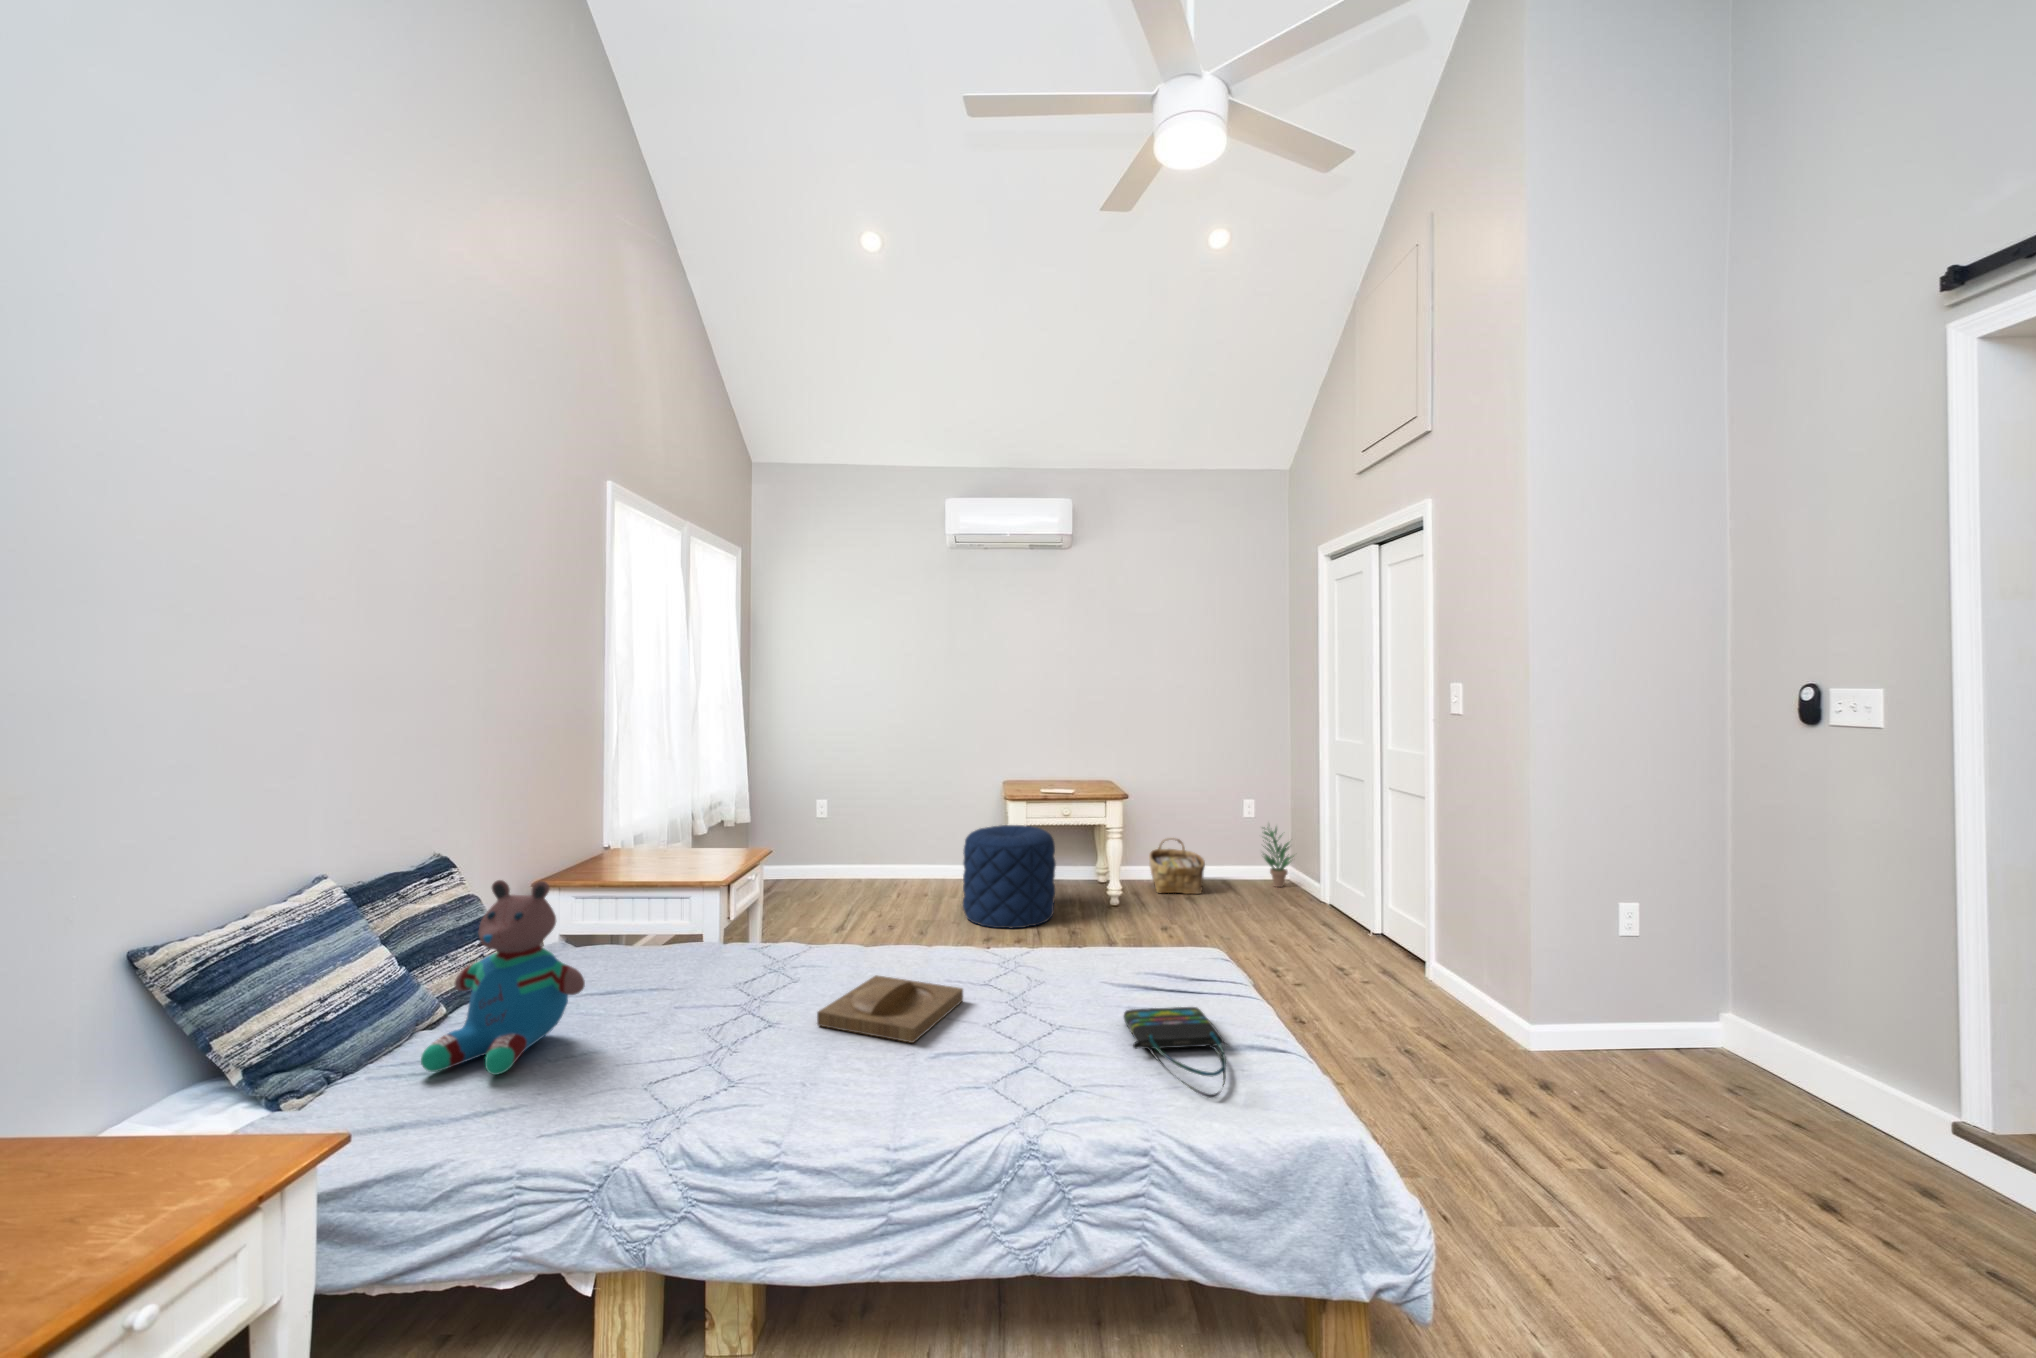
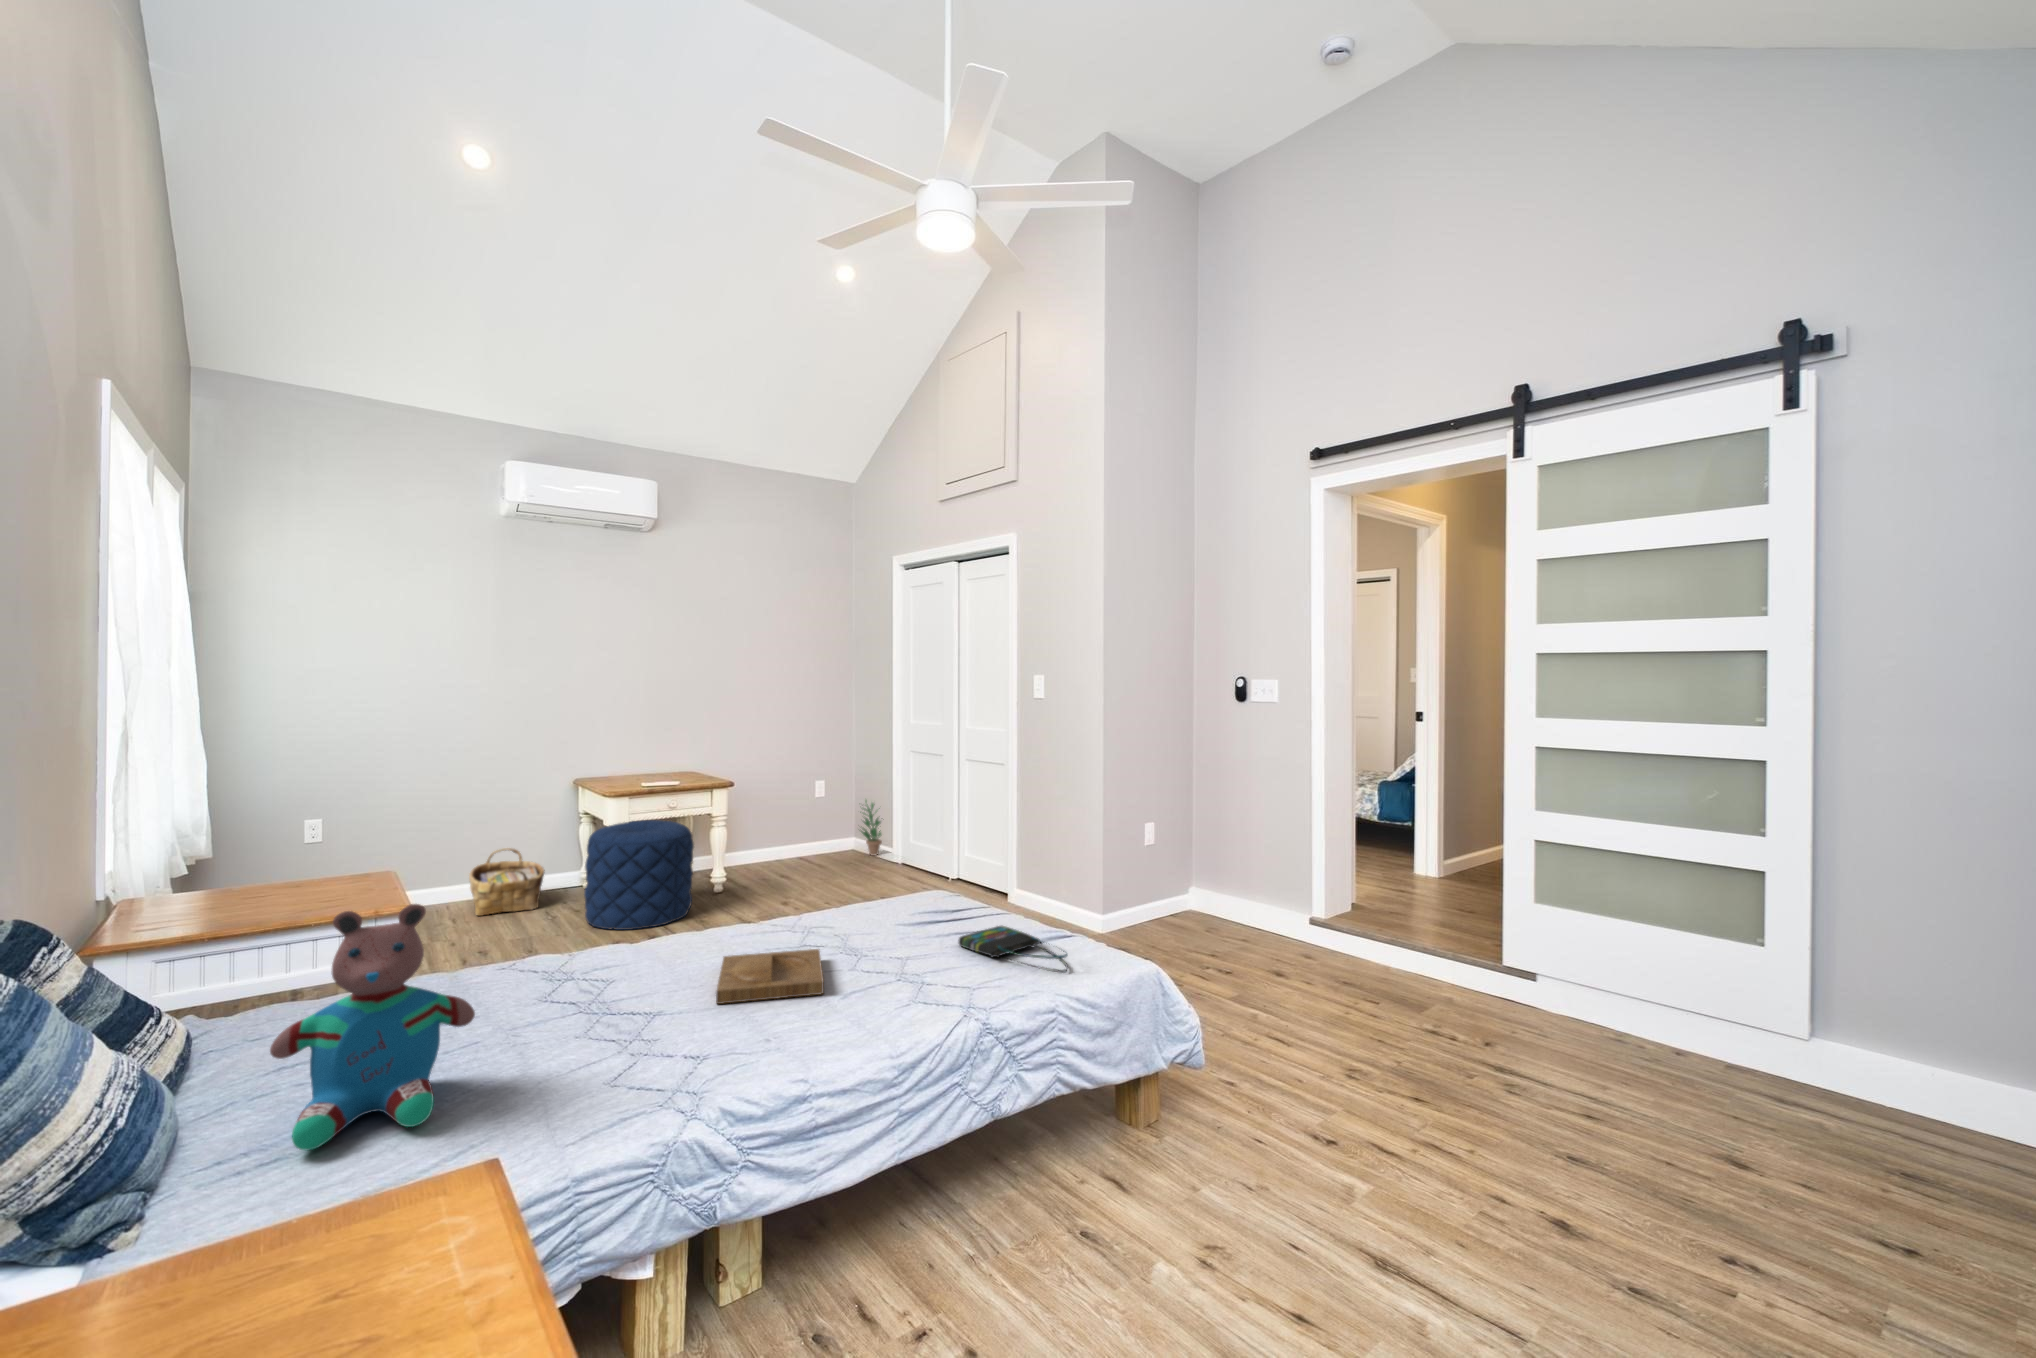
woven basket: present [1149,838,1205,894] -> present [469,848,545,916]

